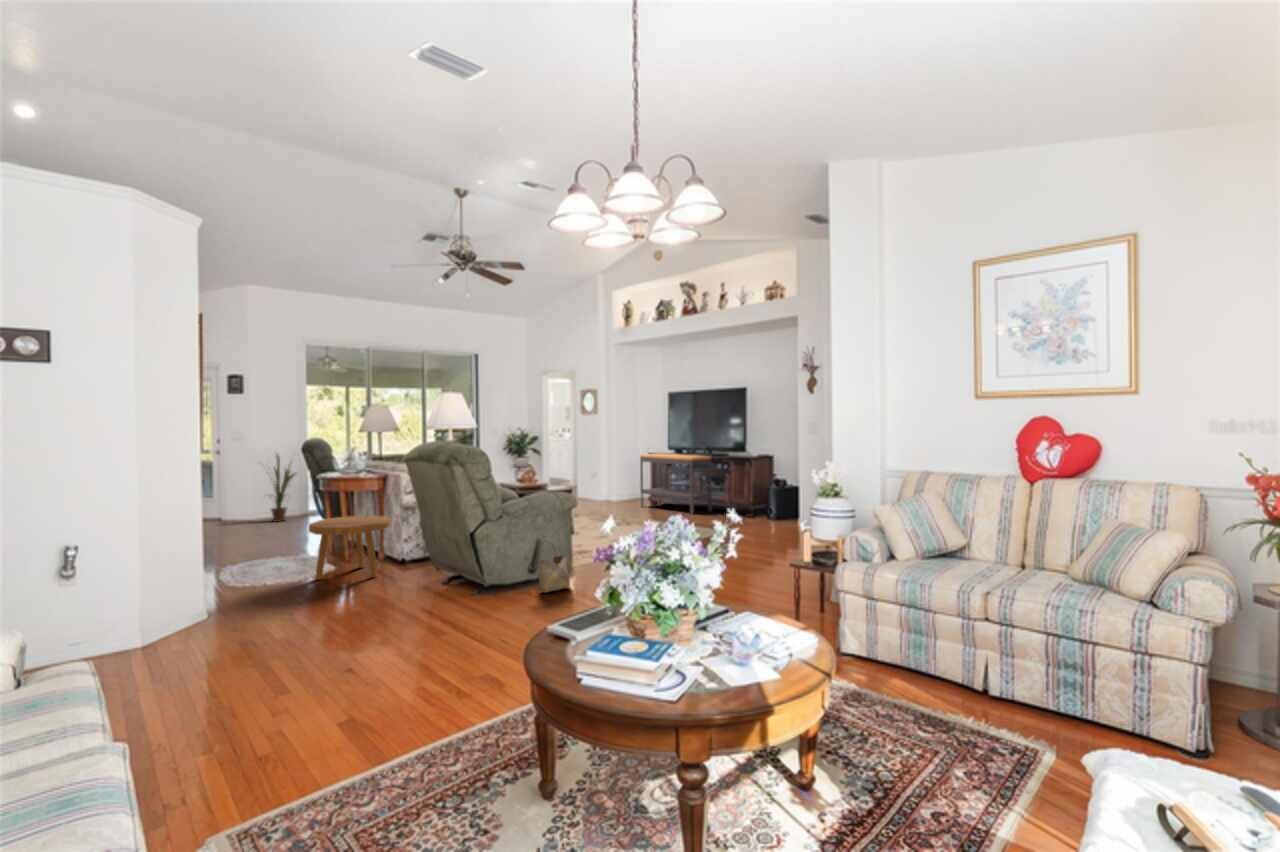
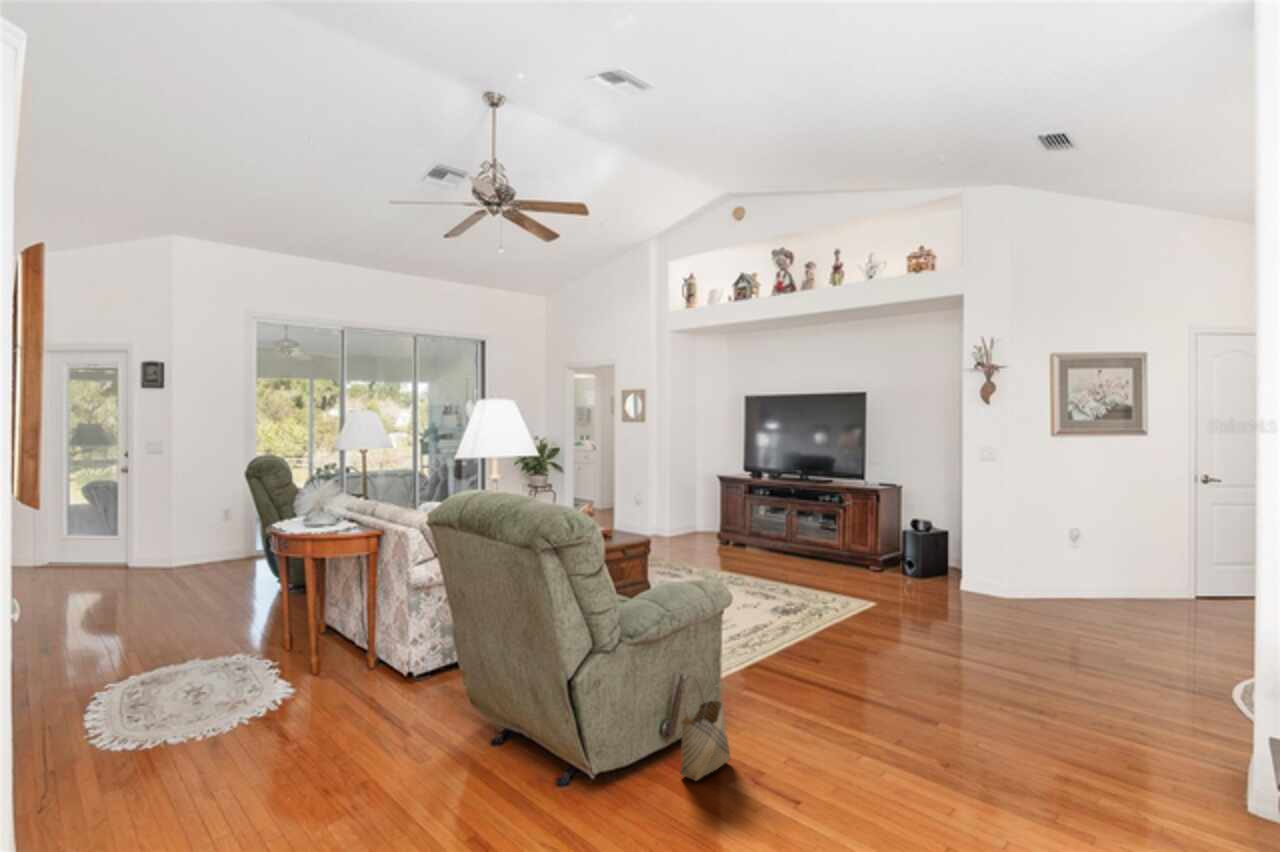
console table: present [640,454,712,514] -> none [711,478,817,567]
house plant: present [267,455,295,522] -> none [177,470,243,572]
footstool: present [309,516,391,580] -> none [253,602,395,727]

